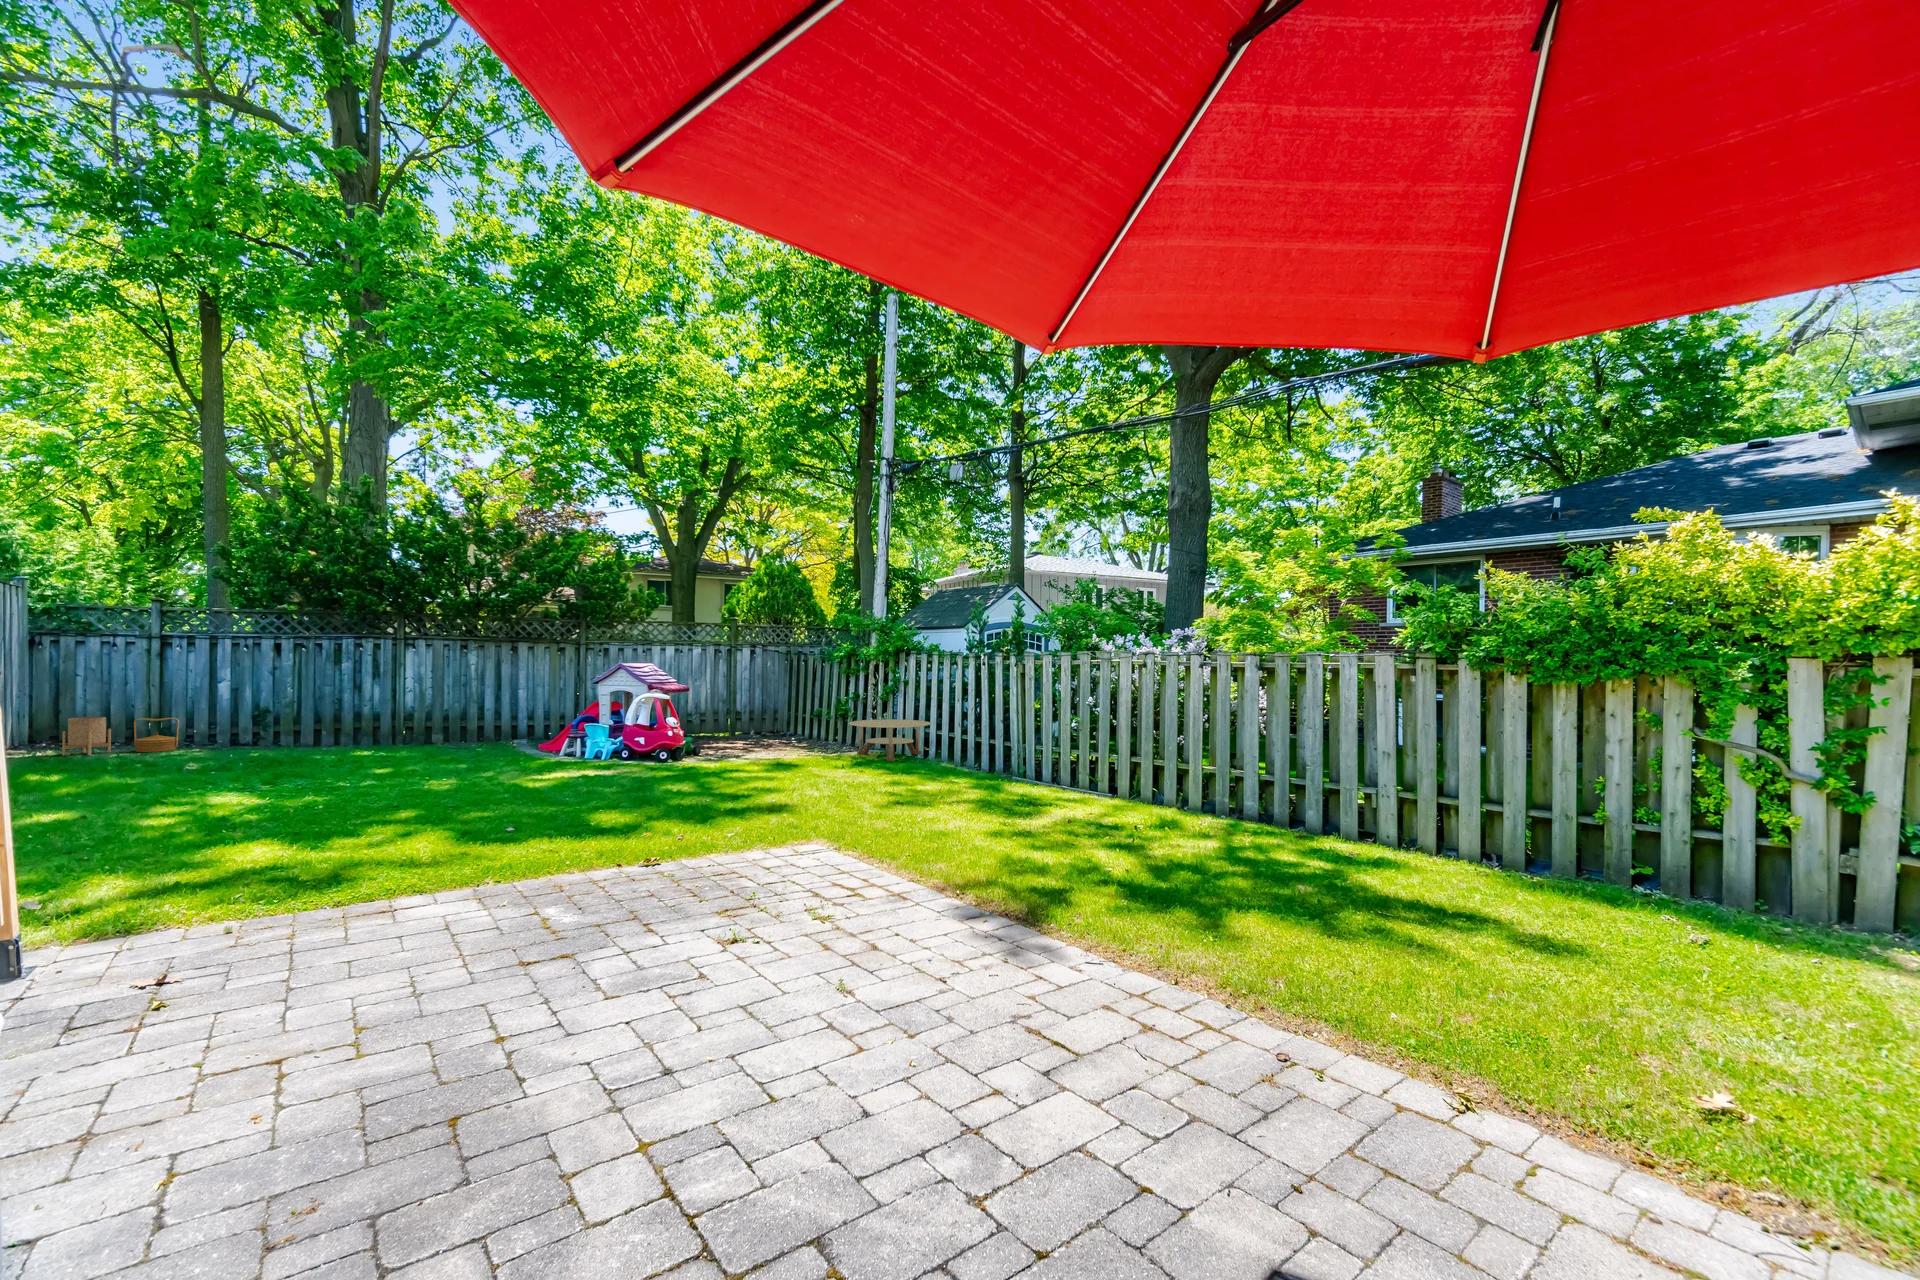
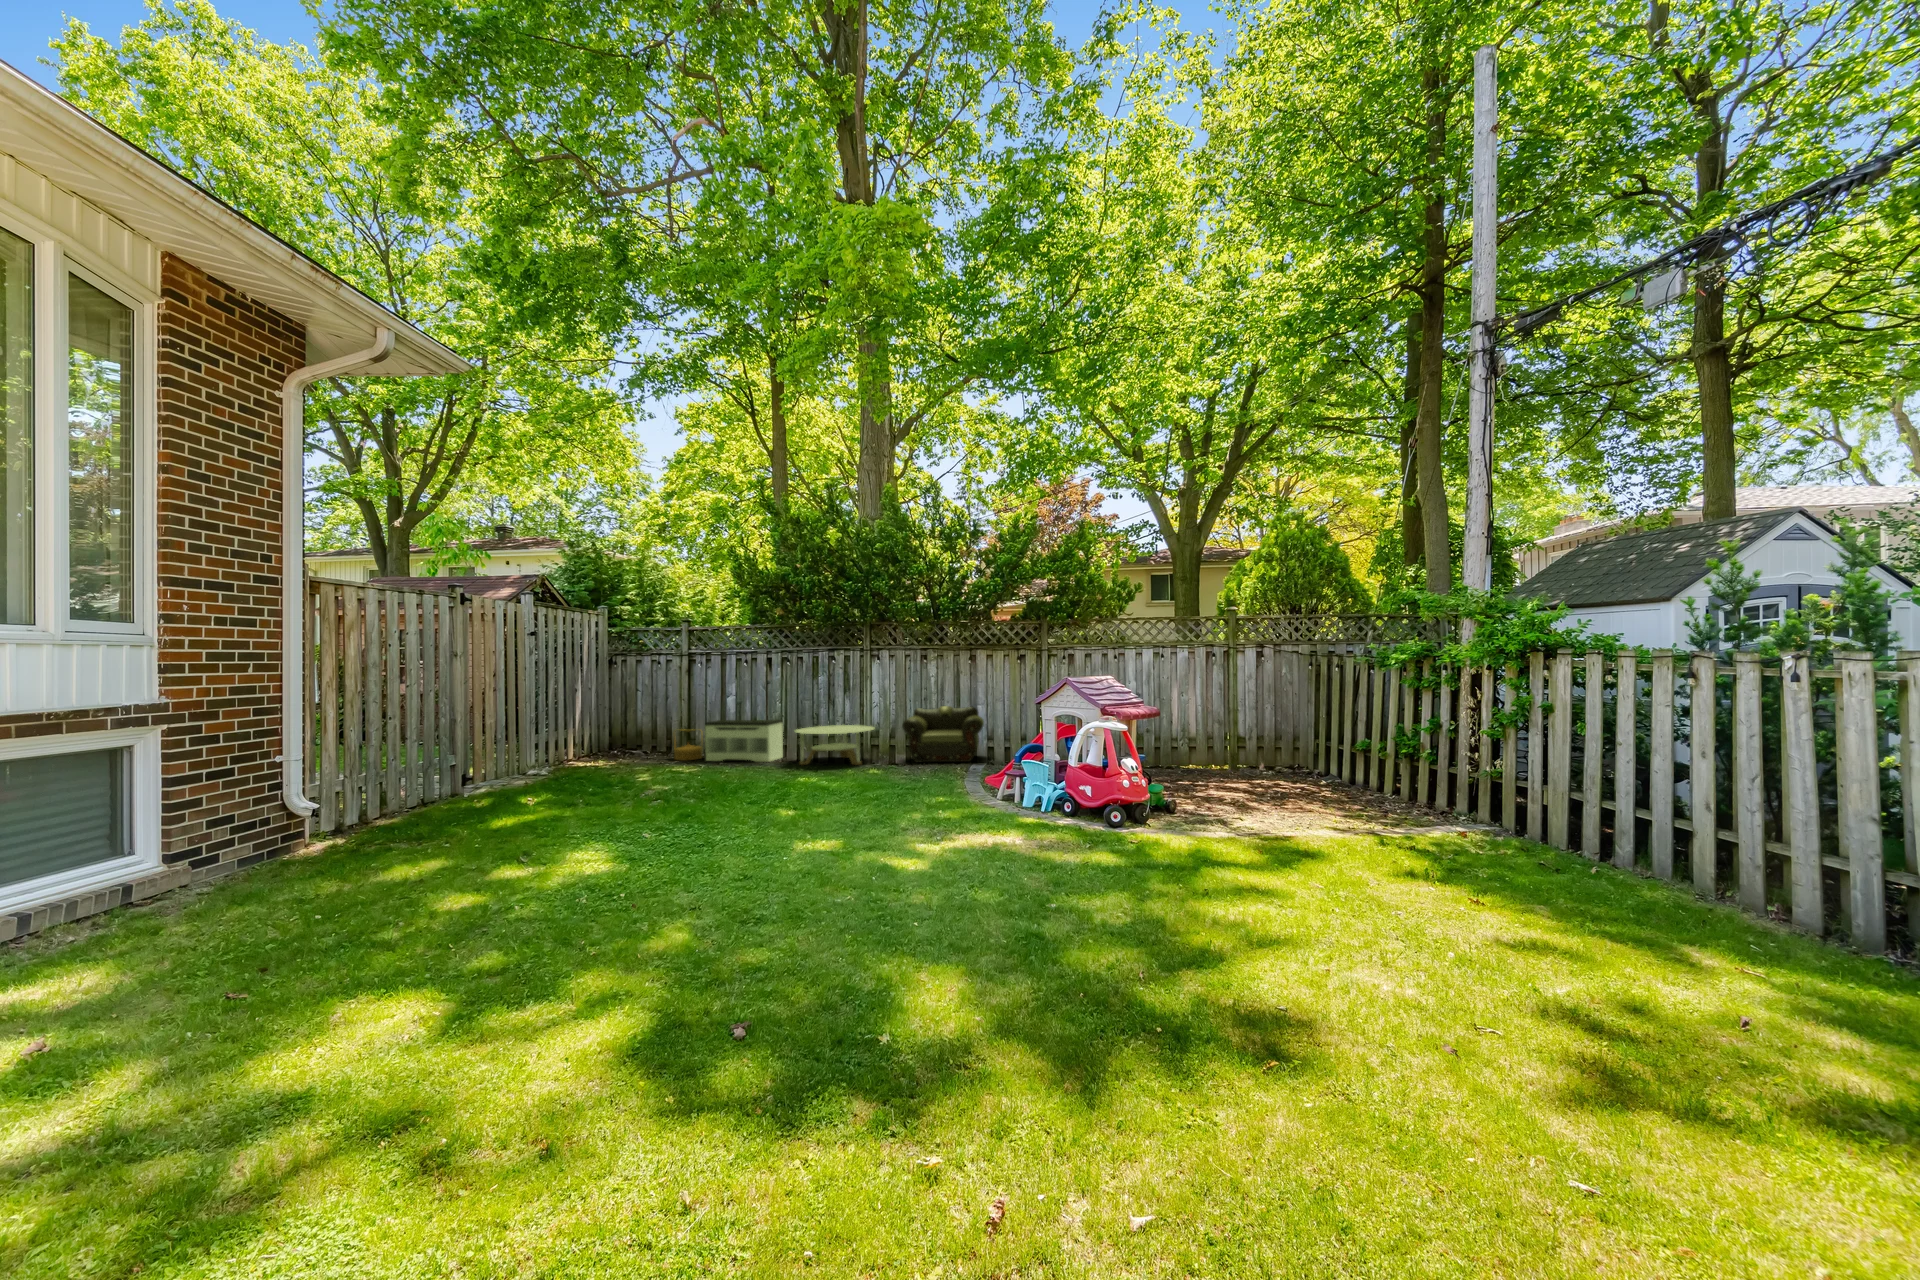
armchair: none [444,691,527,740] -> present [902,706,984,762]
bench: none [189,706,293,751] -> present [705,720,783,762]
planter: present [62,717,111,756] -> none [628,727,660,762]
round table: present [849,719,931,761] -> present [795,725,874,765]

